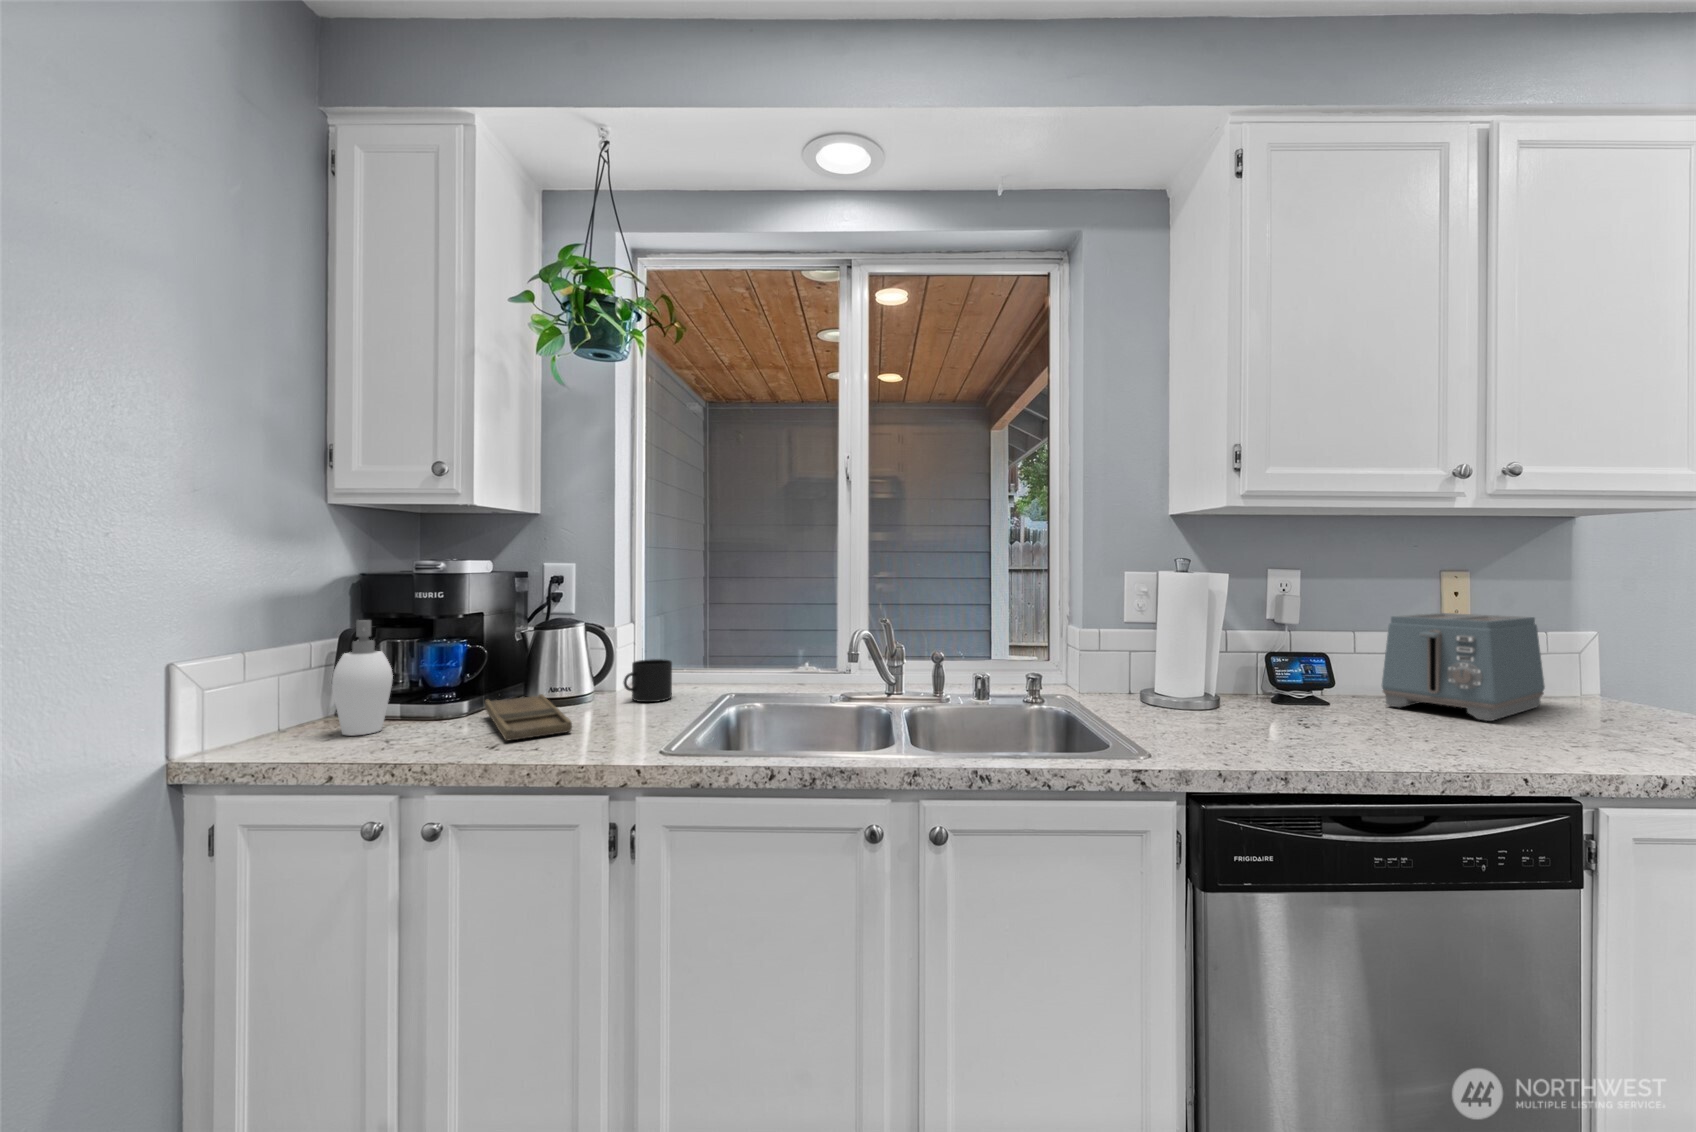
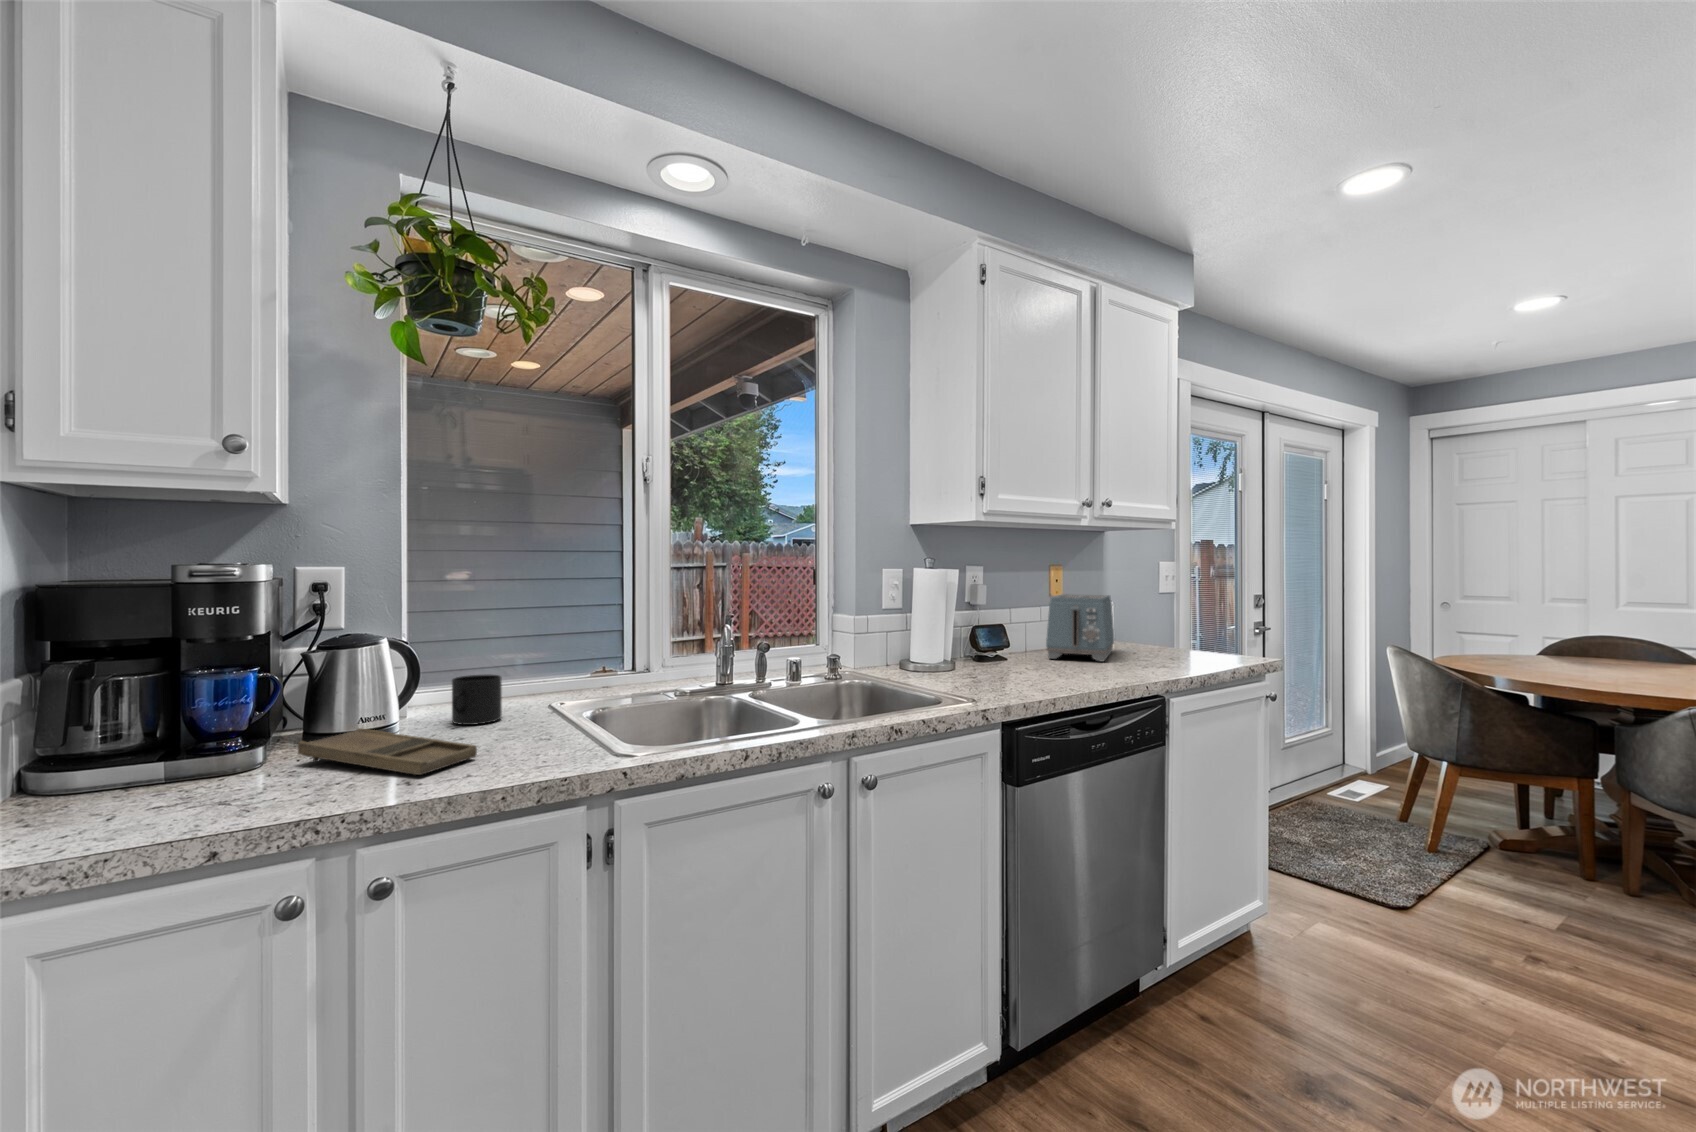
soap dispenser: present [332,620,393,735] -> none [95,647,190,811]

